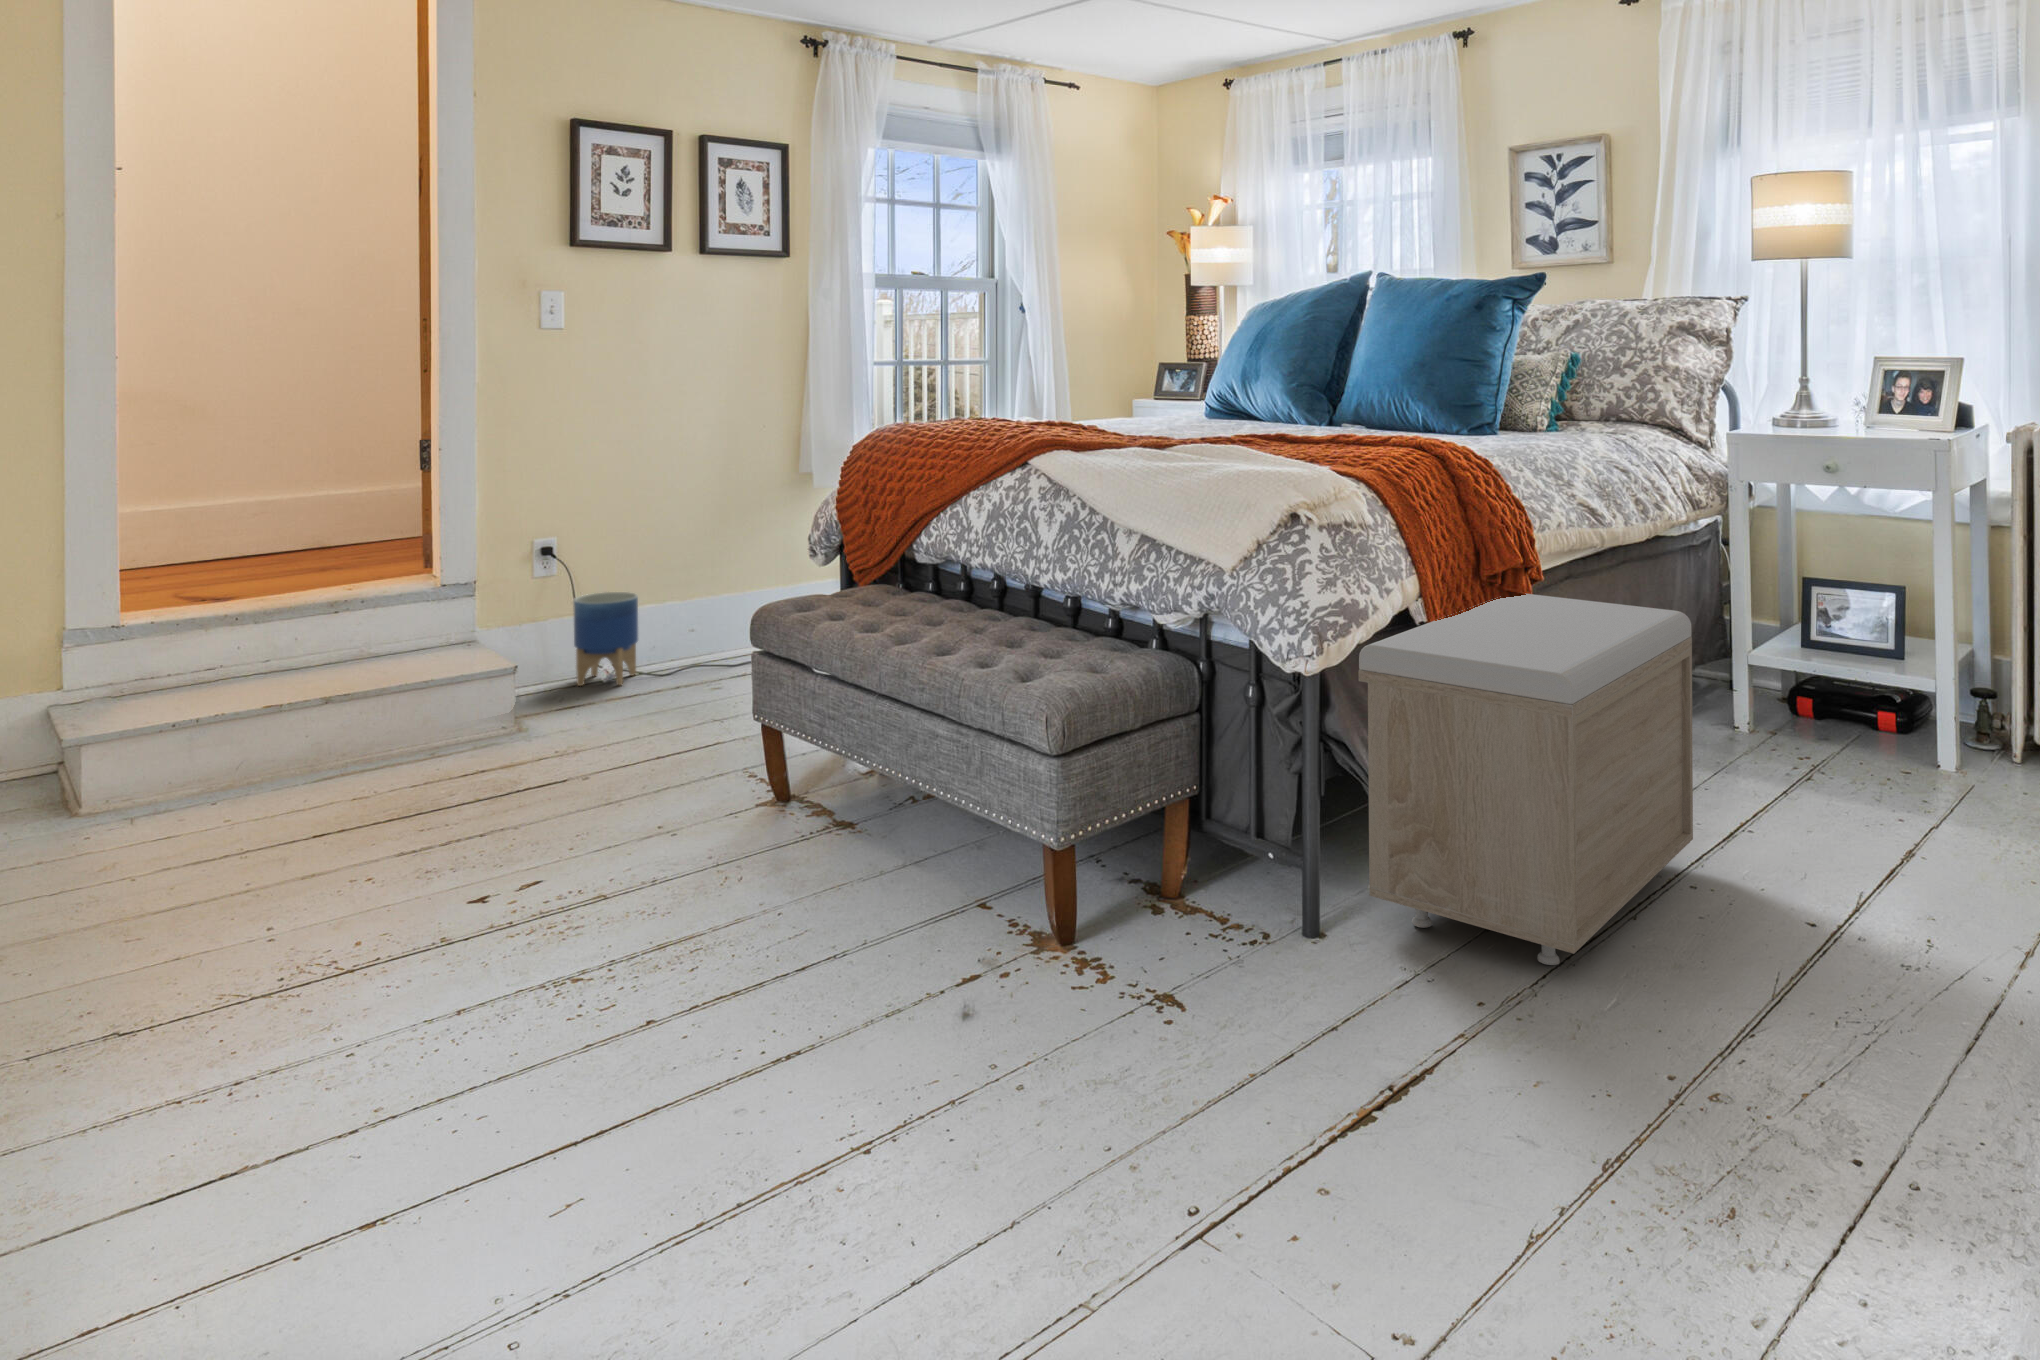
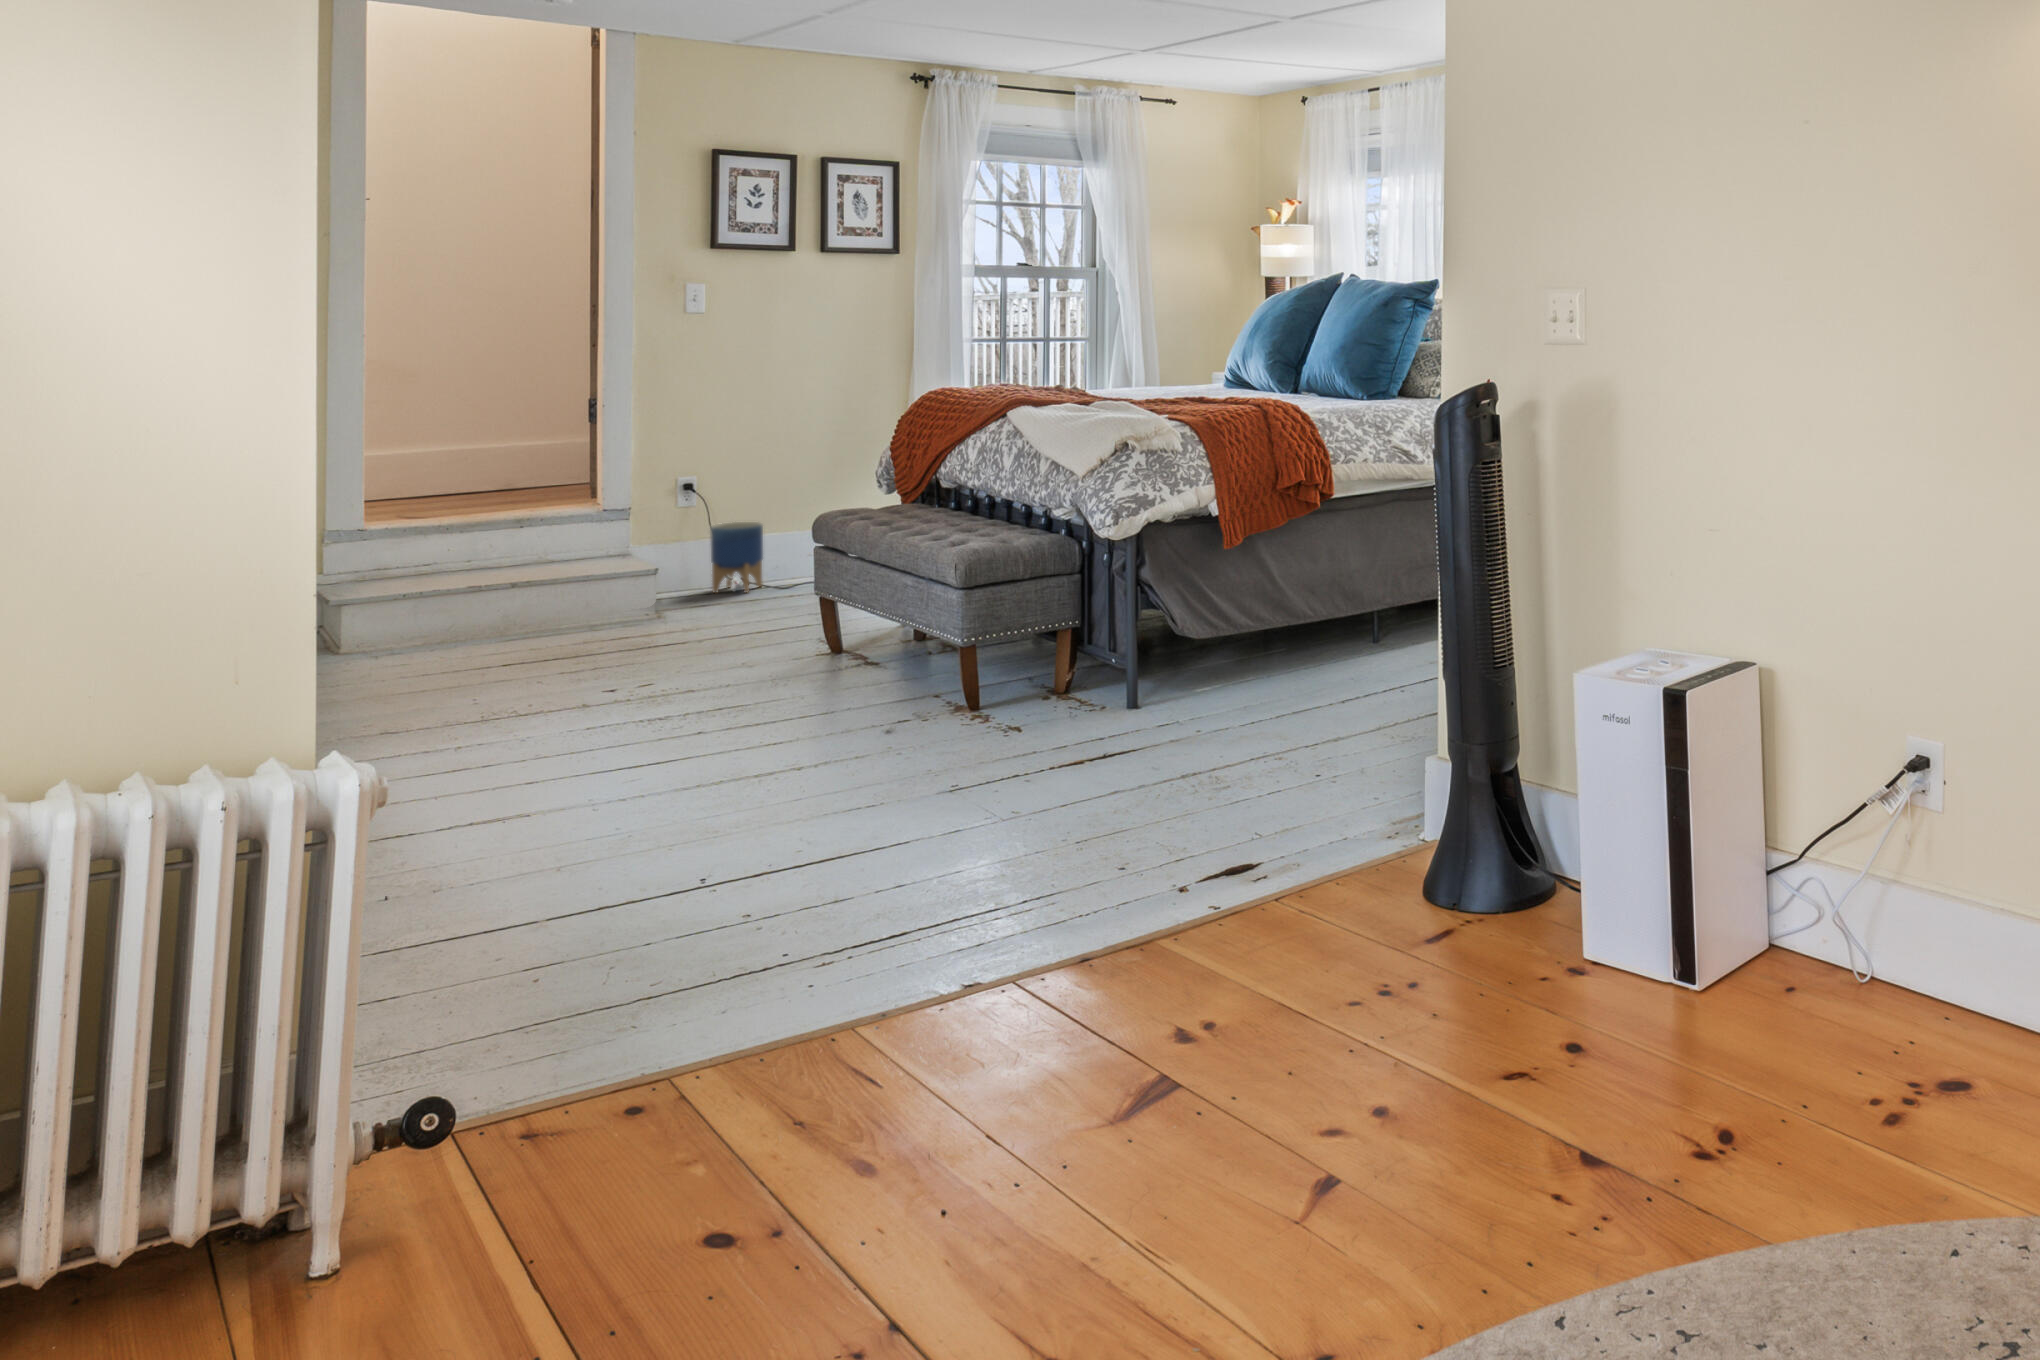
storage bench: present [1359,594,1693,965] -> none [1154,503,1401,707]

